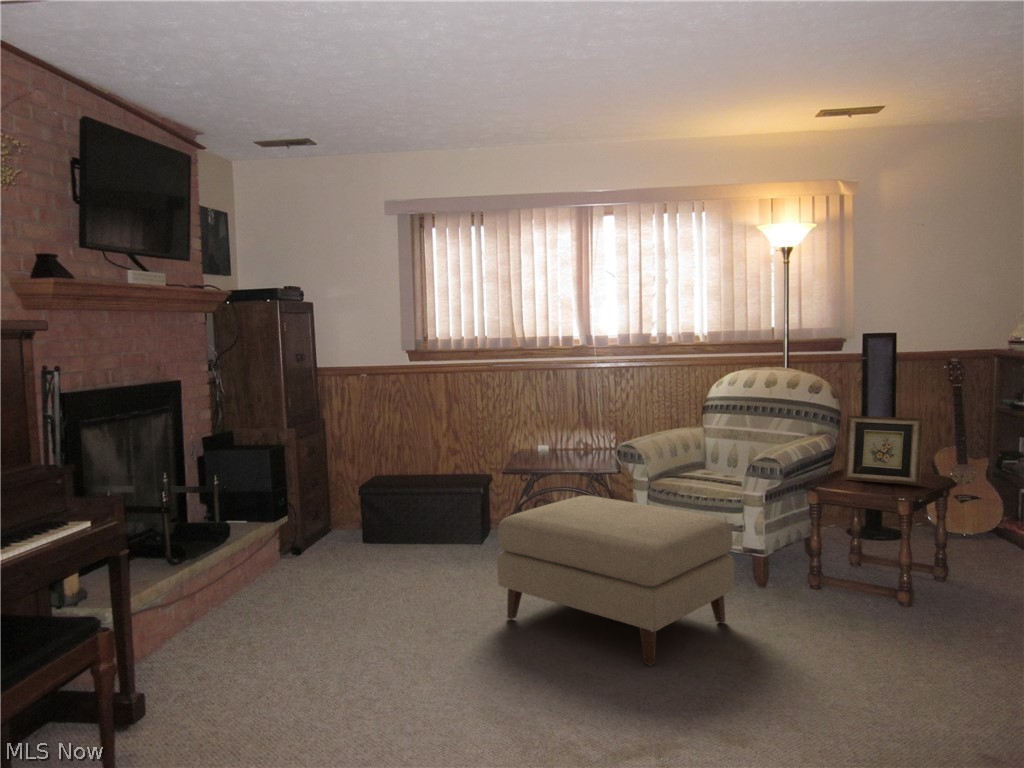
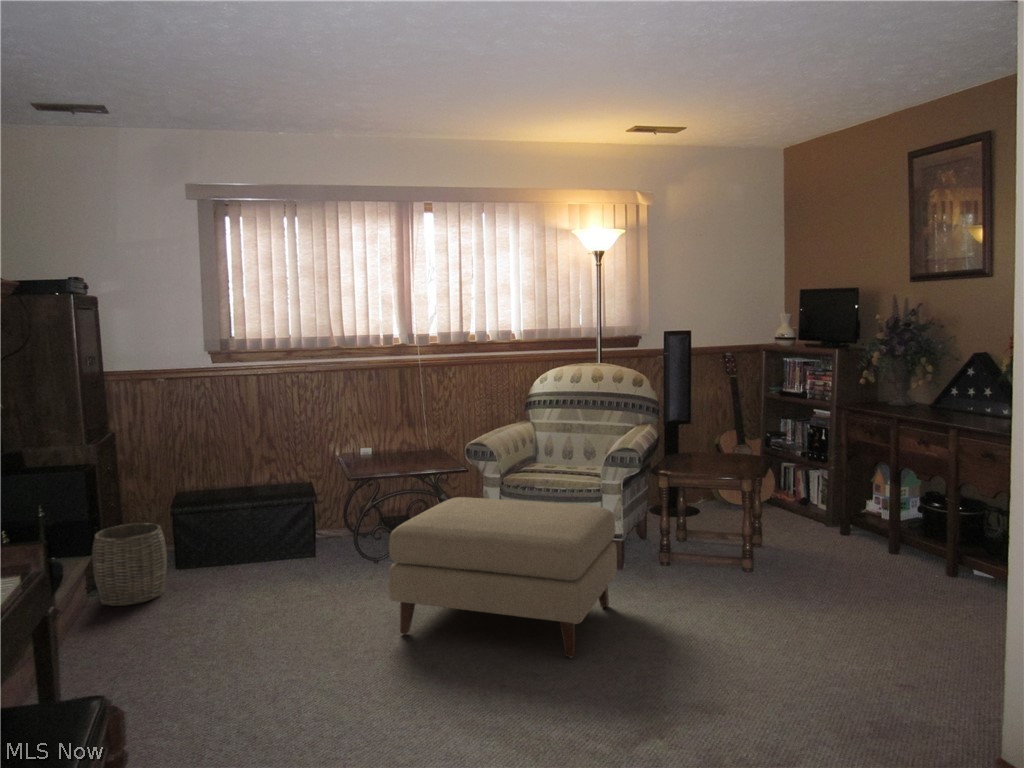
picture frame: present [843,416,923,485] -> none [677,405,741,463]
woven basket: none [293,496,351,564] -> present [92,523,167,606]

